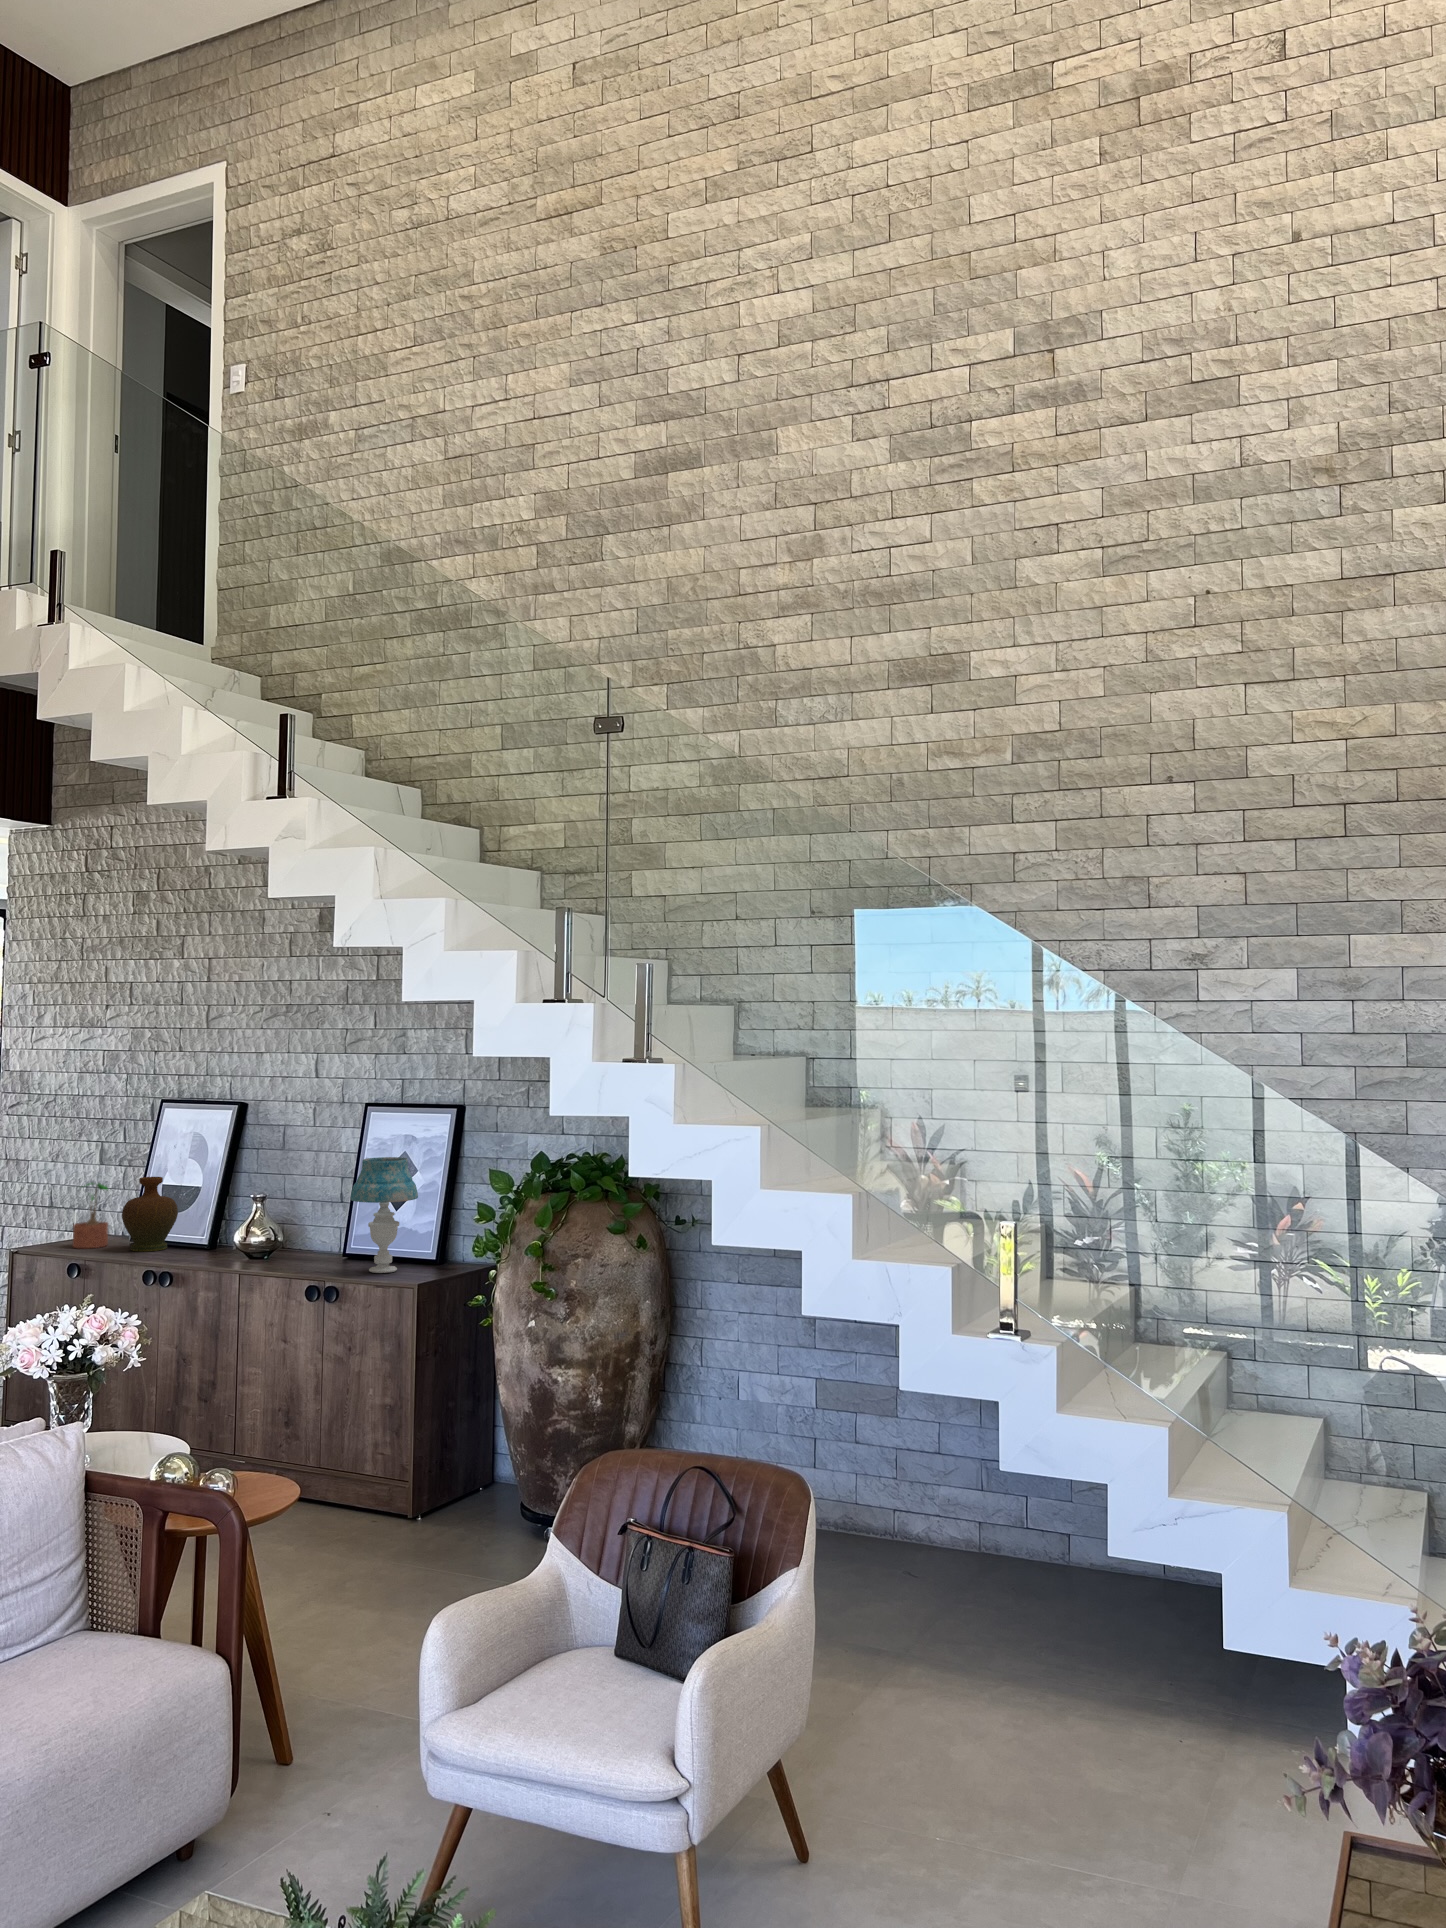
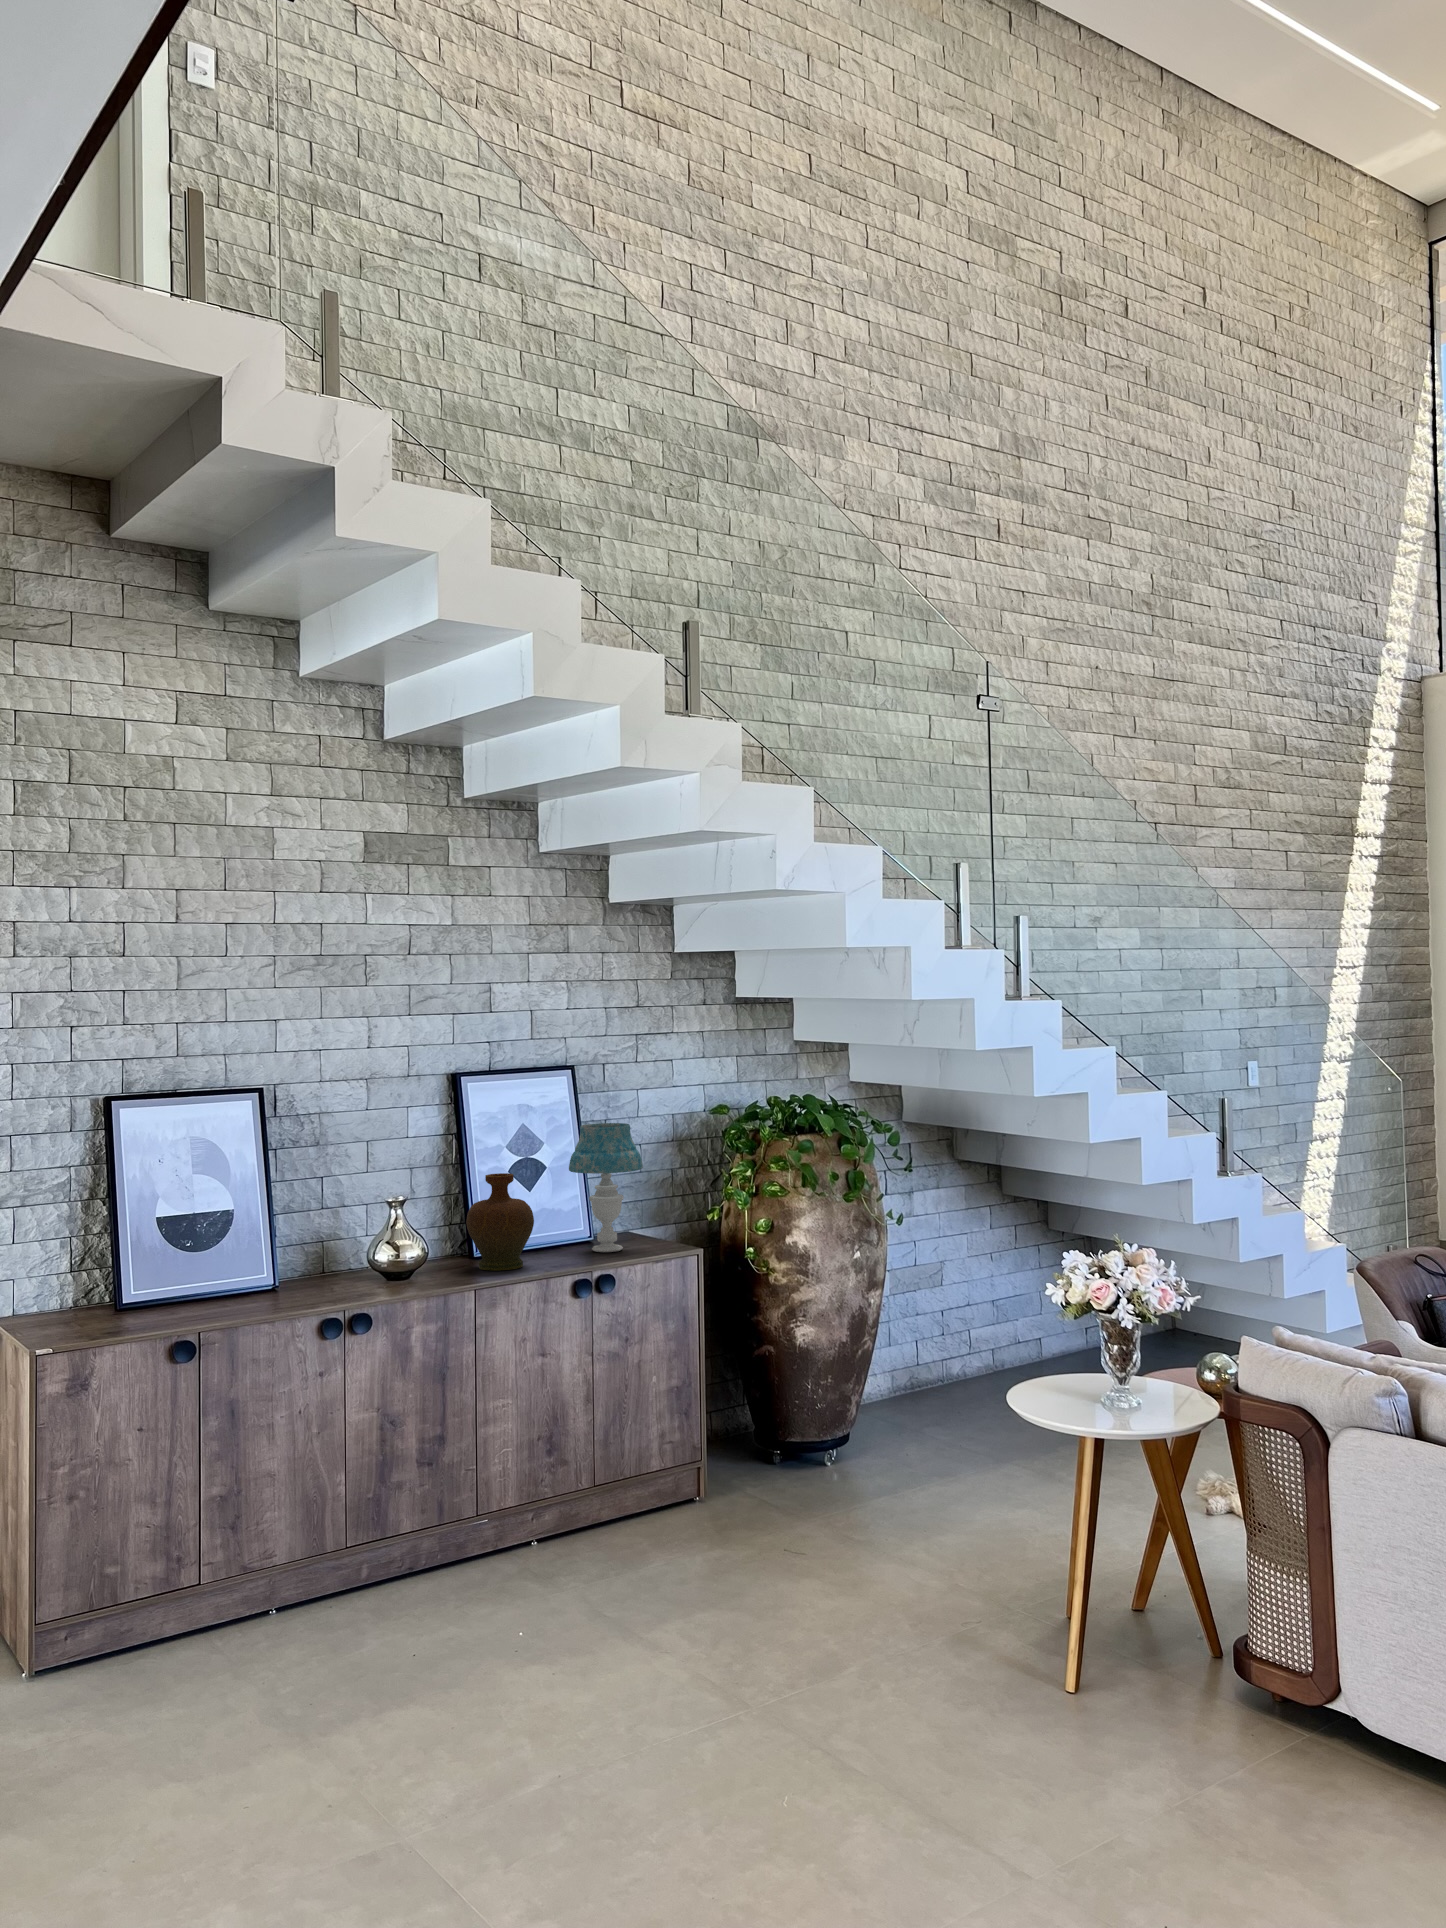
decorative vase: present [122,1177,178,1252] -> present [466,1173,534,1271]
potted plant: present [73,1183,108,1248] -> none [118,1224,172,1324]

